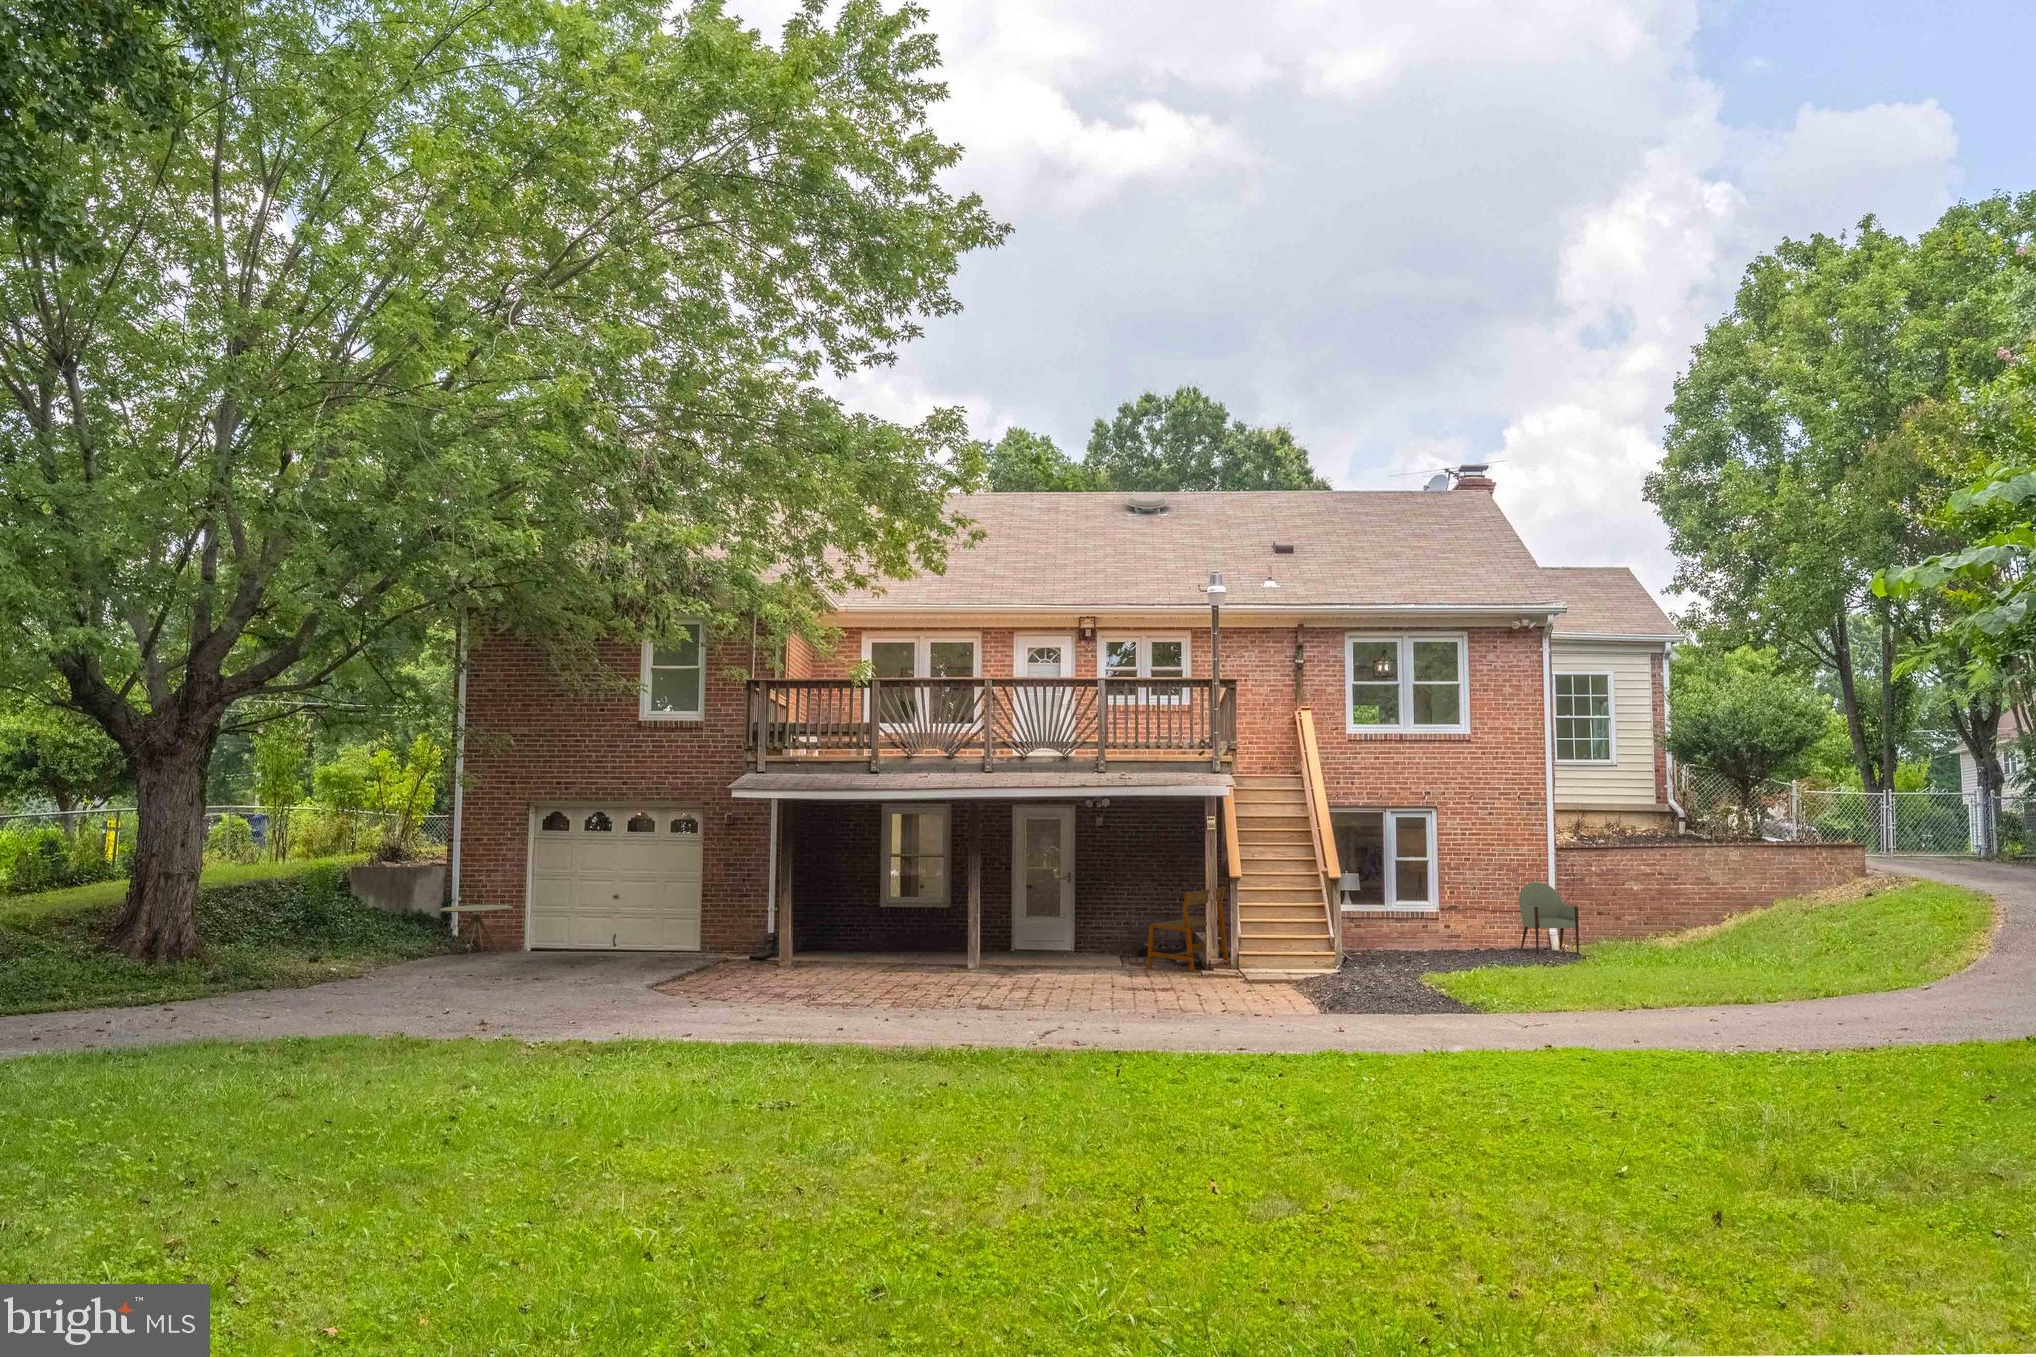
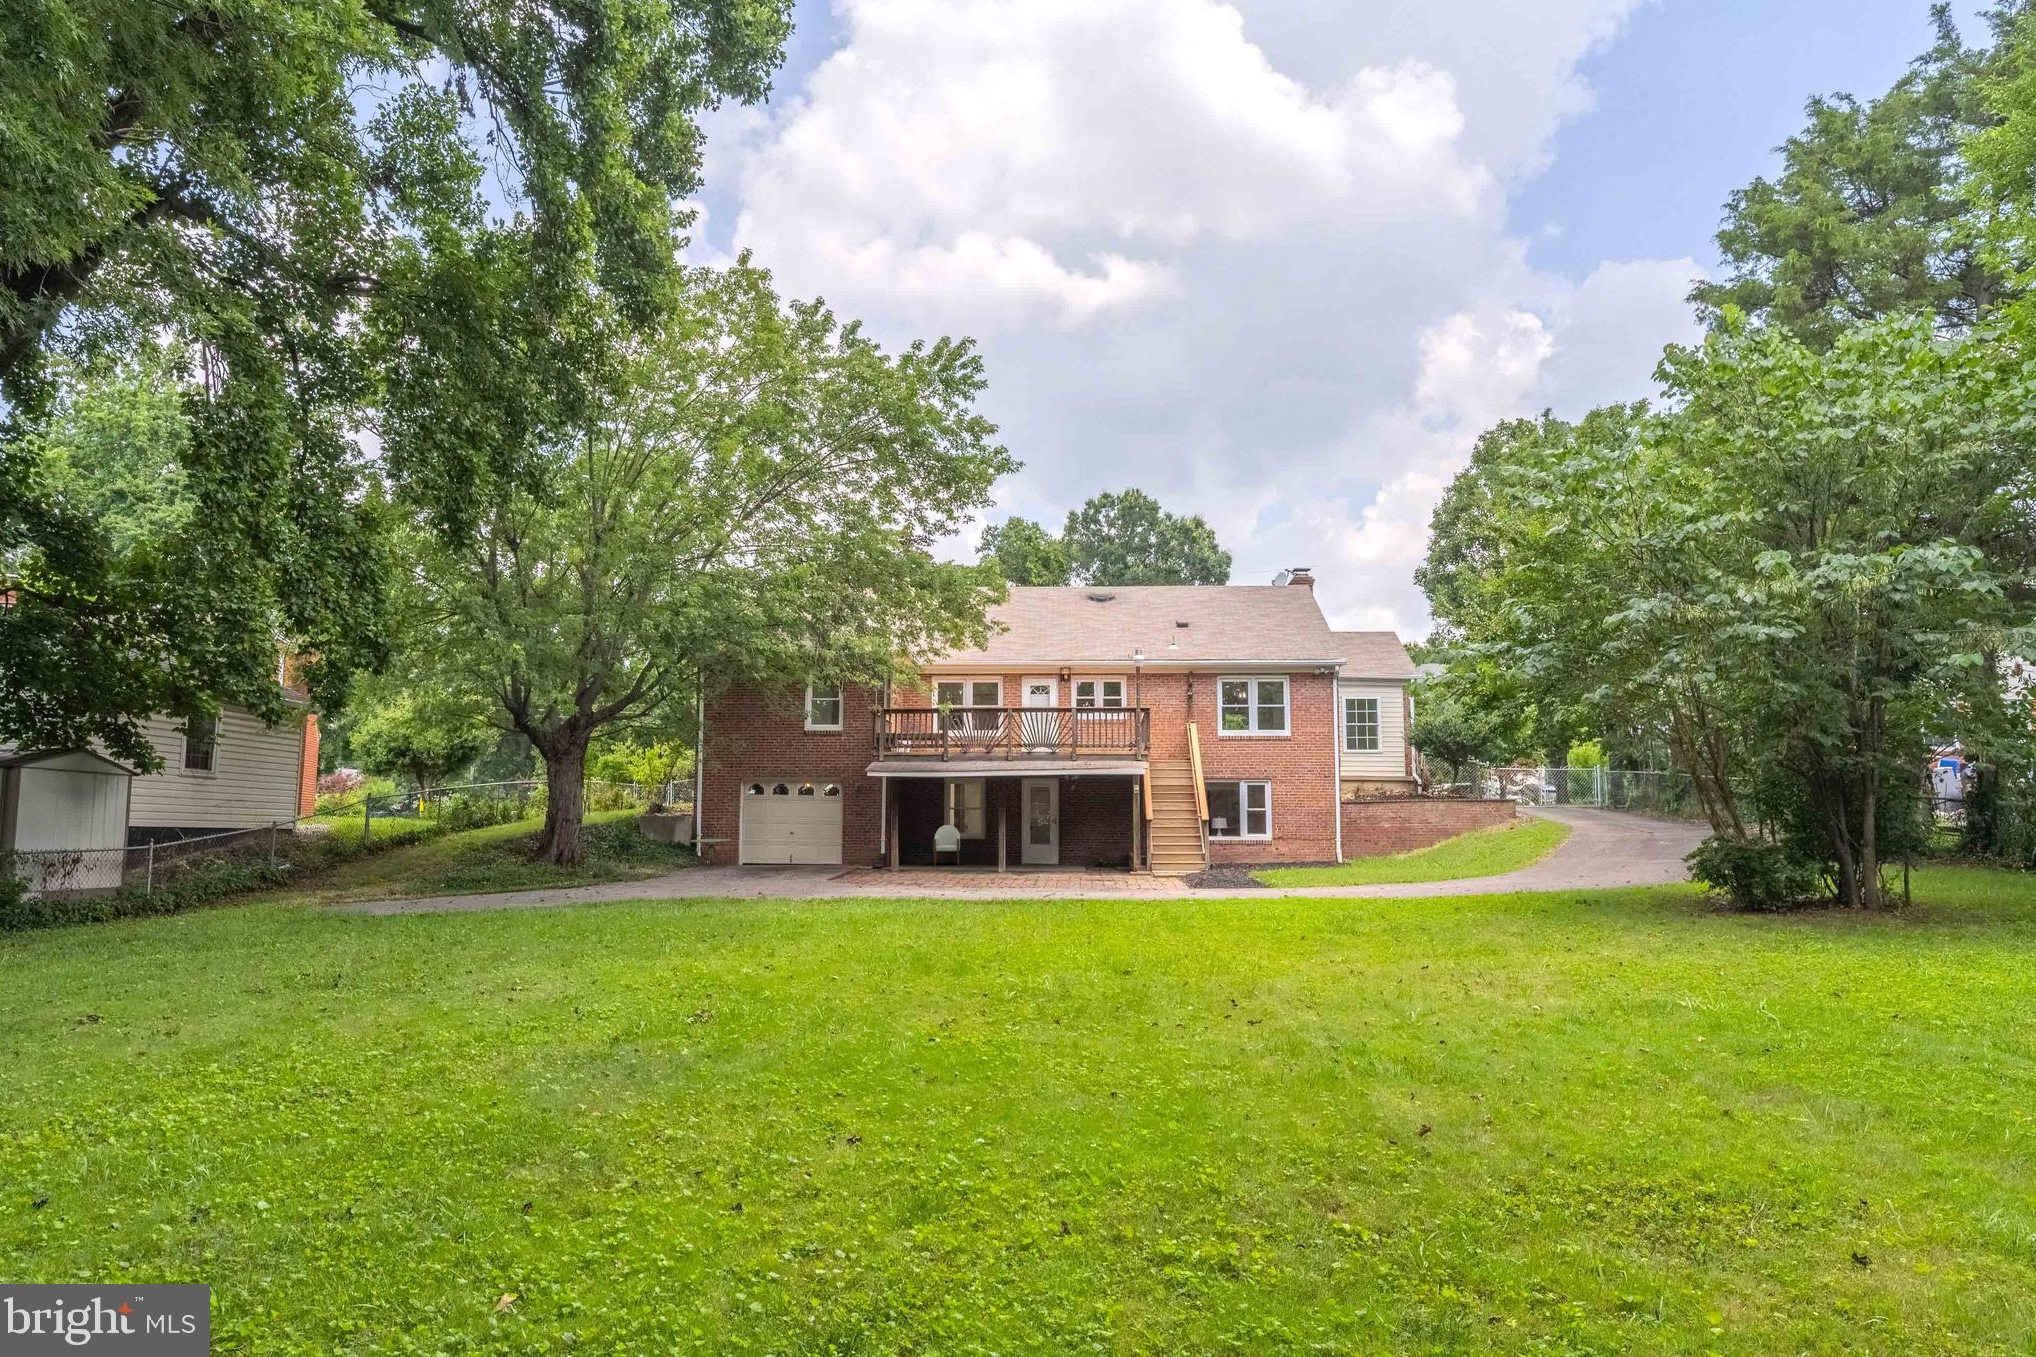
chair: present [1519,882,1579,954] -> present [934,825,960,865]
bench: present [1147,887,1229,972] -> none [1101,825,1147,873]

